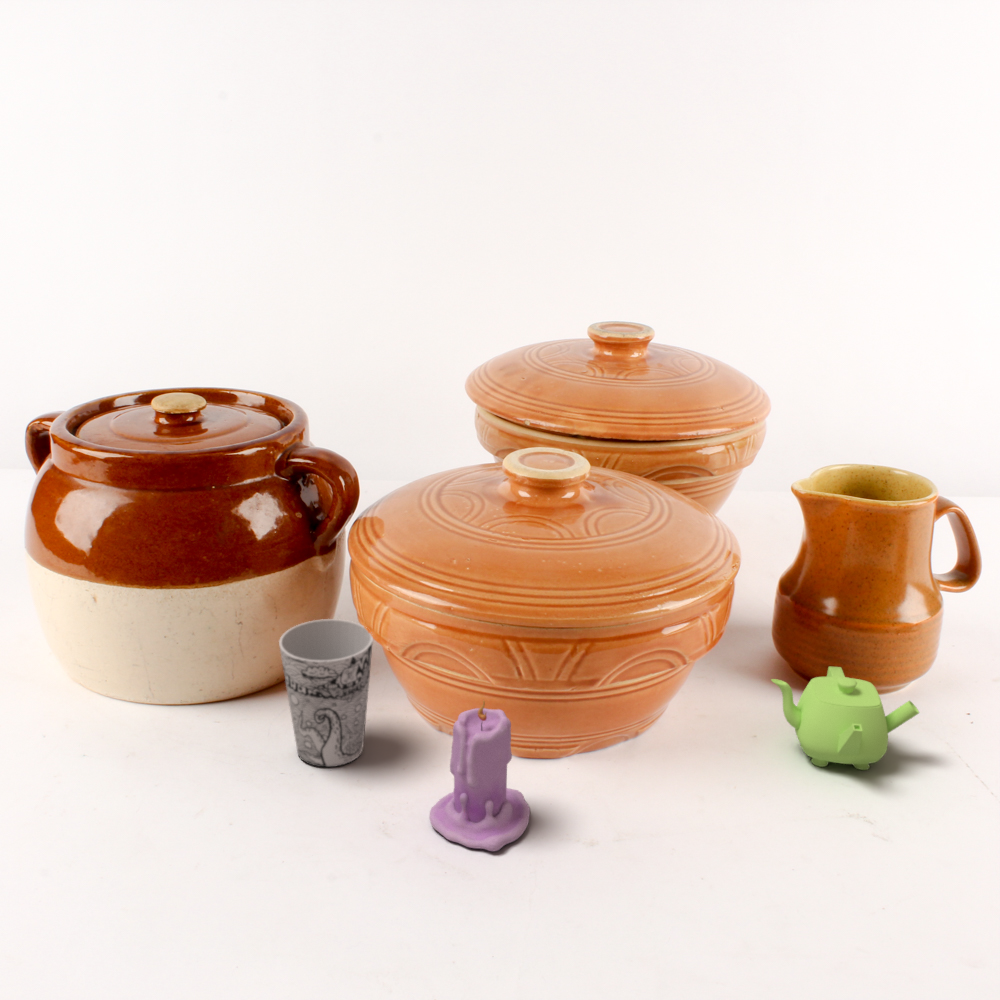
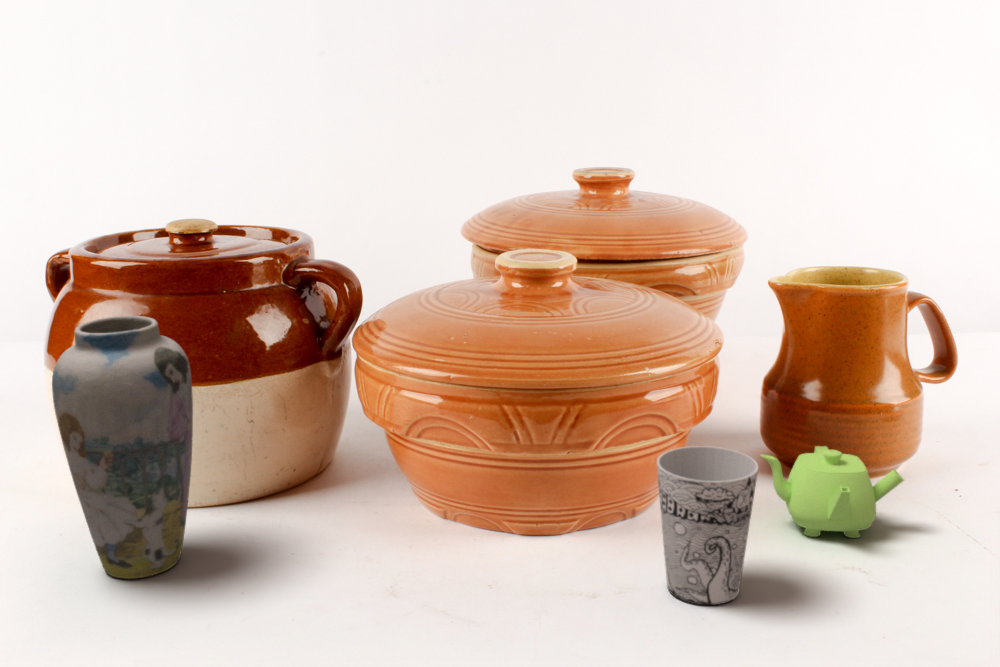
vase: none [31,523,178,794] -> present [52,316,193,579]
cup: present [279,619,373,767] -> present [657,446,758,605]
candle: present [430,700,530,851] -> none [436,462,533,610]

